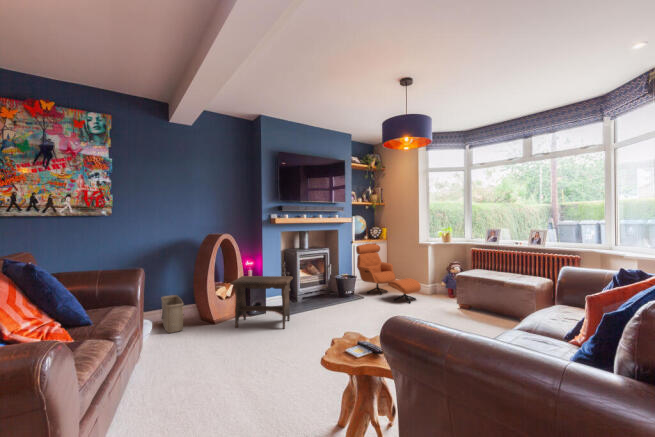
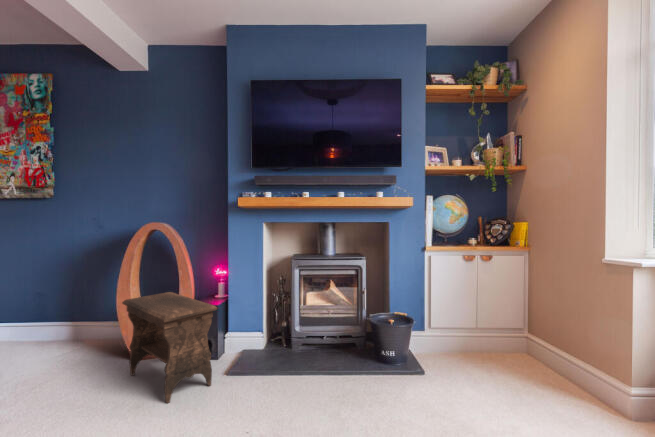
armchair: present [356,244,421,303] -> none [427,255,562,425]
basket: present [161,295,184,333] -> none [64,304,122,359]

